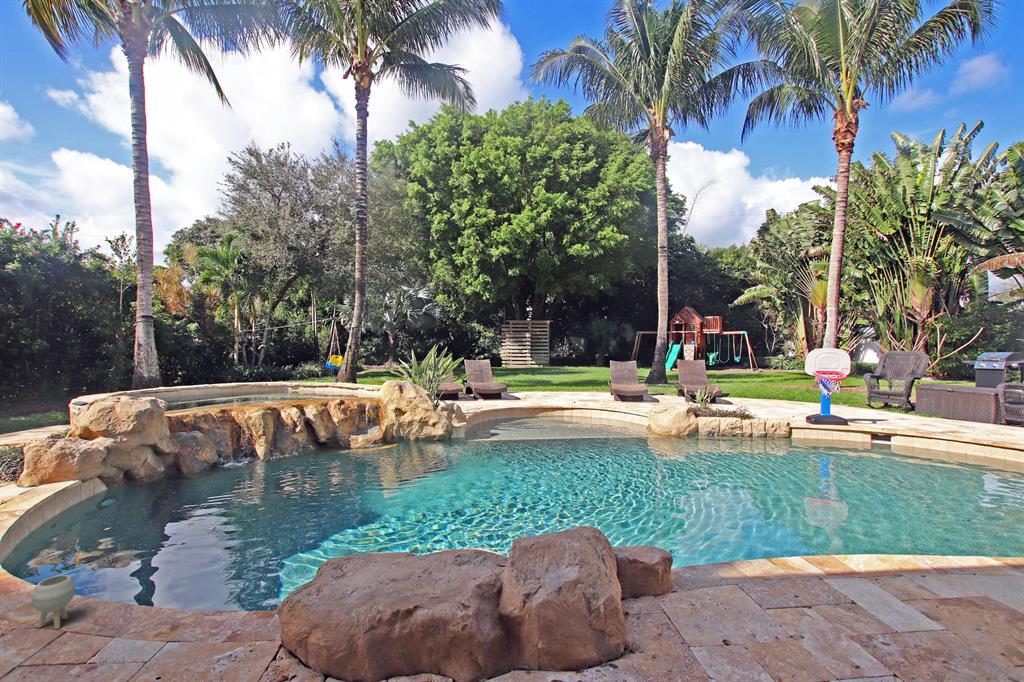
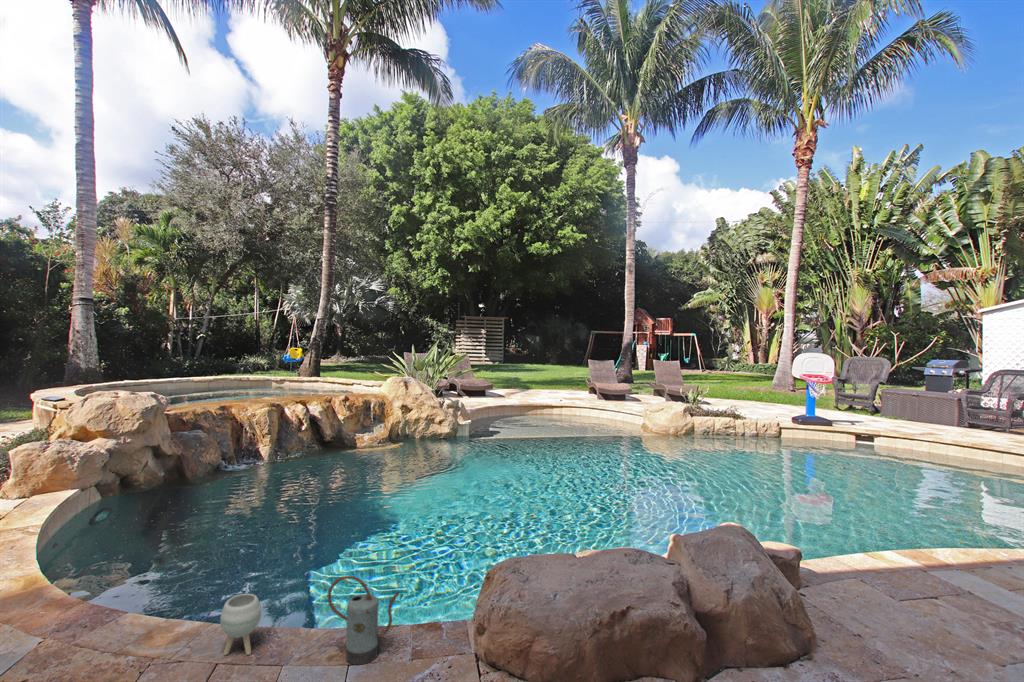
watering can: none [117,562,177,644] -> present [327,576,399,665]

